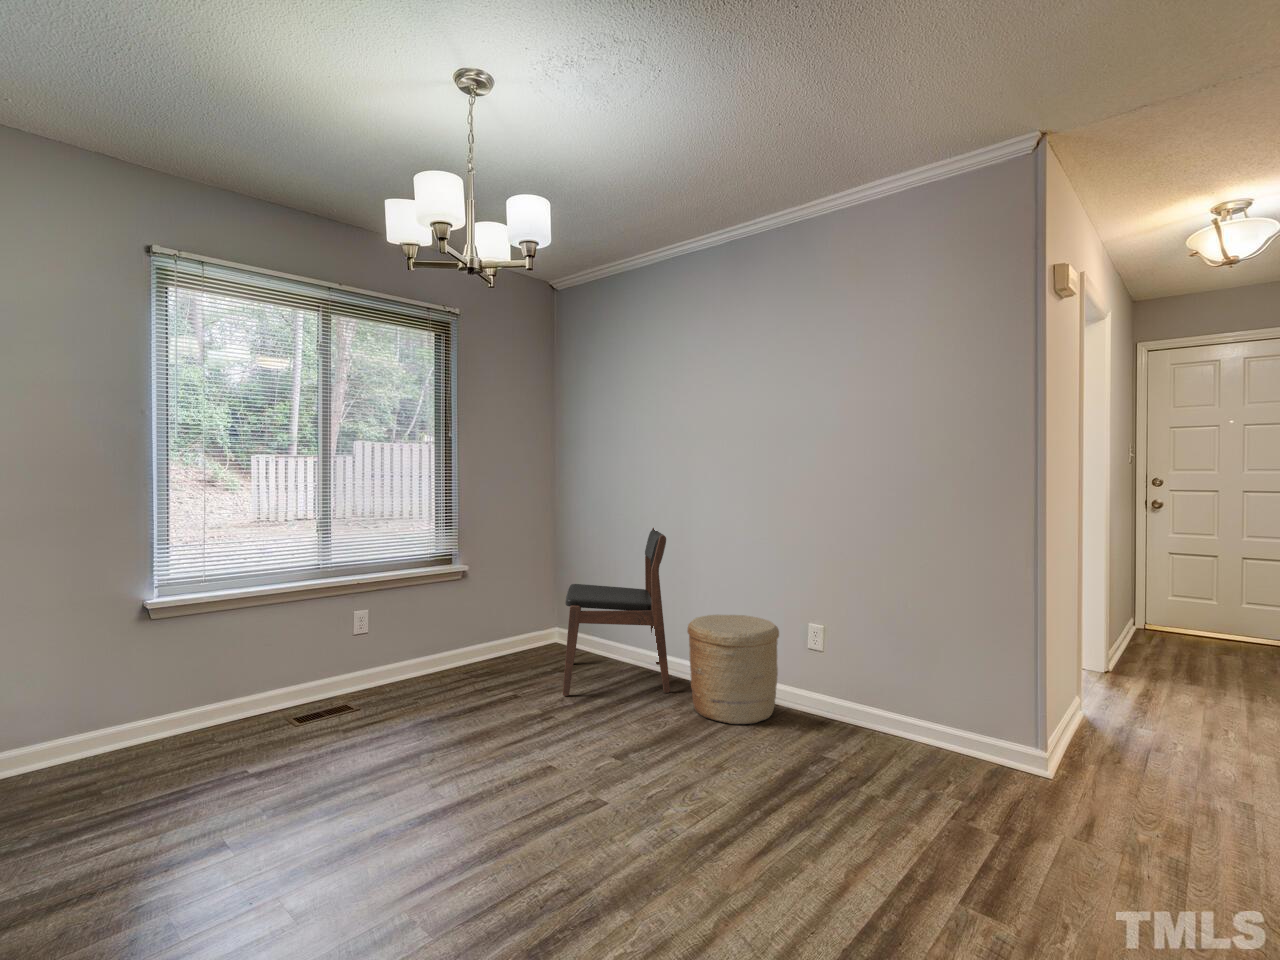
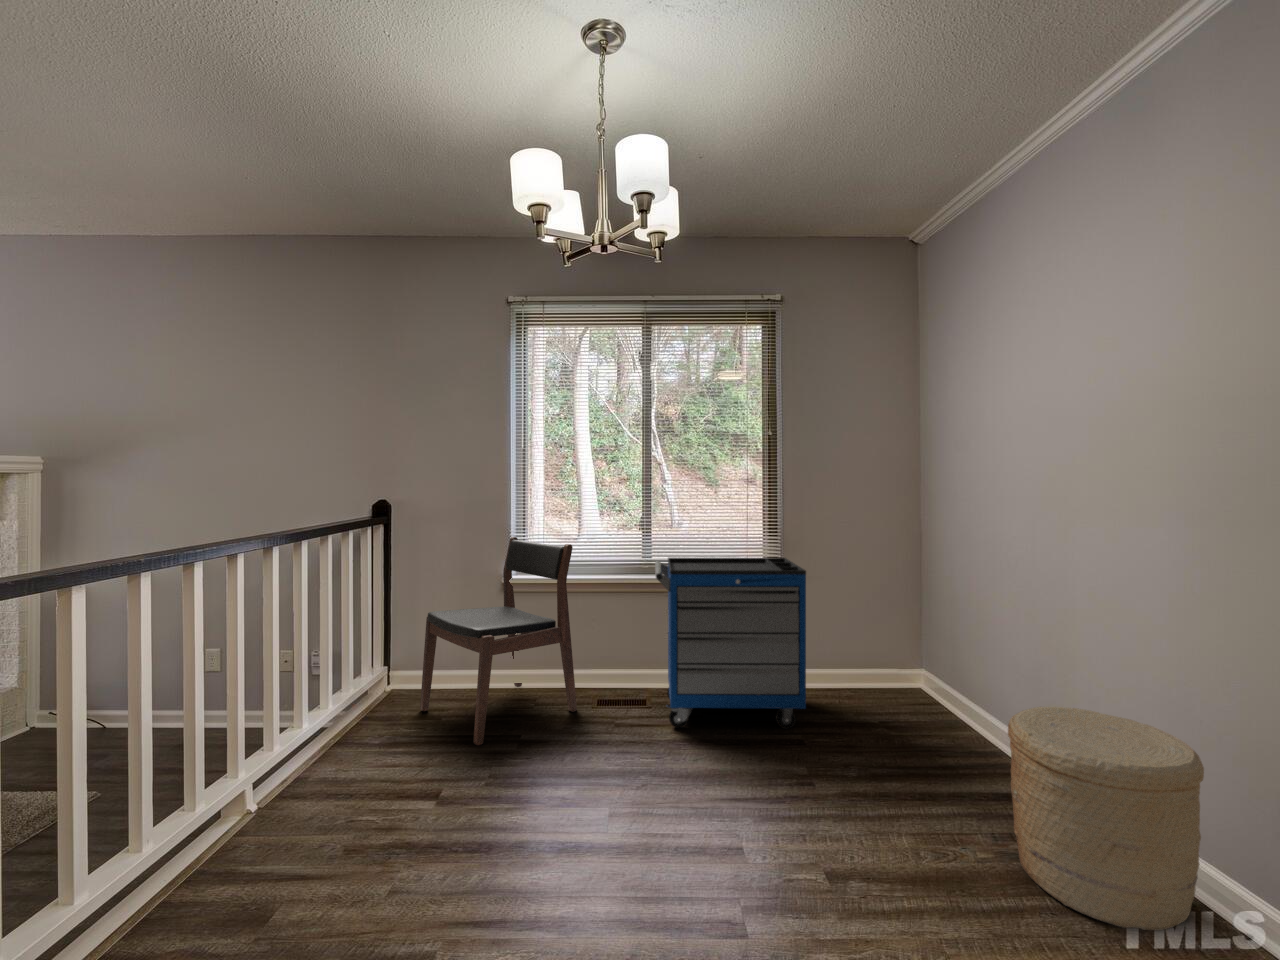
dining chair: present [563,528,670,696] -> present [420,537,577,745]
storage cabinet: none [352,546,513,717] -> present [655,557,806,729]

